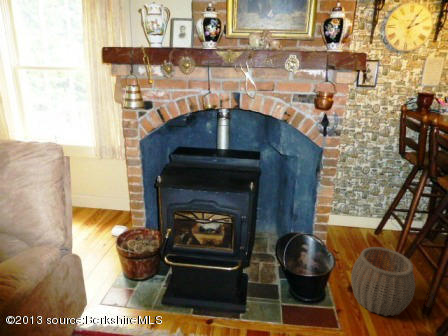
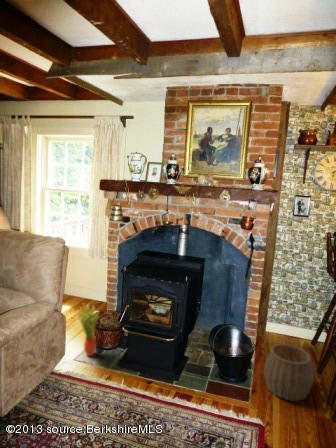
potted plant: none [95,230,130,298] -> present [78,307,99,356]

